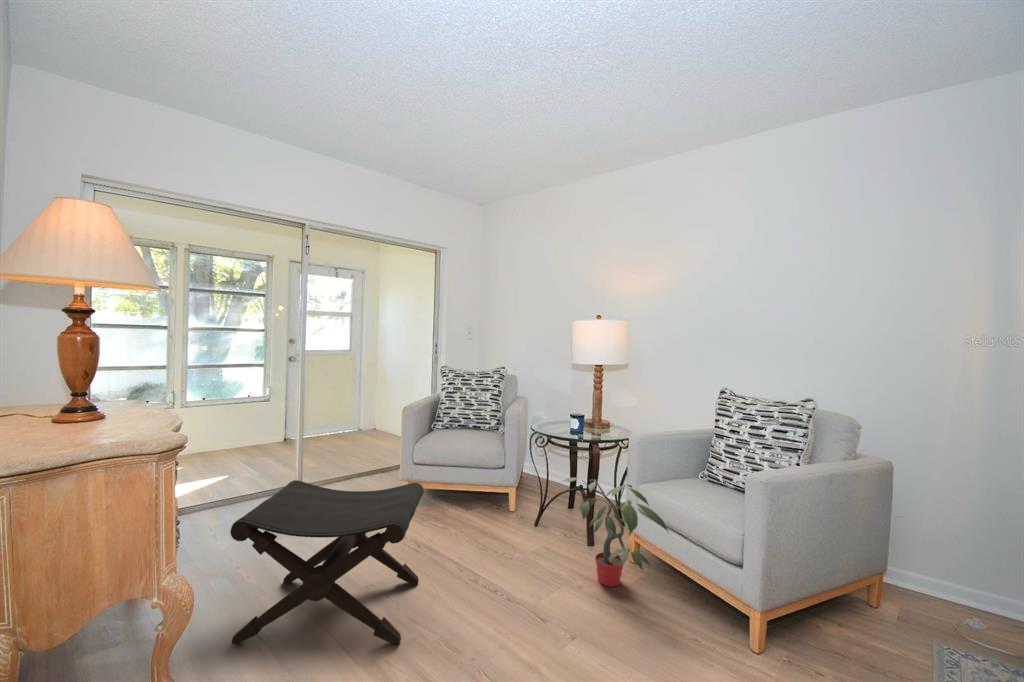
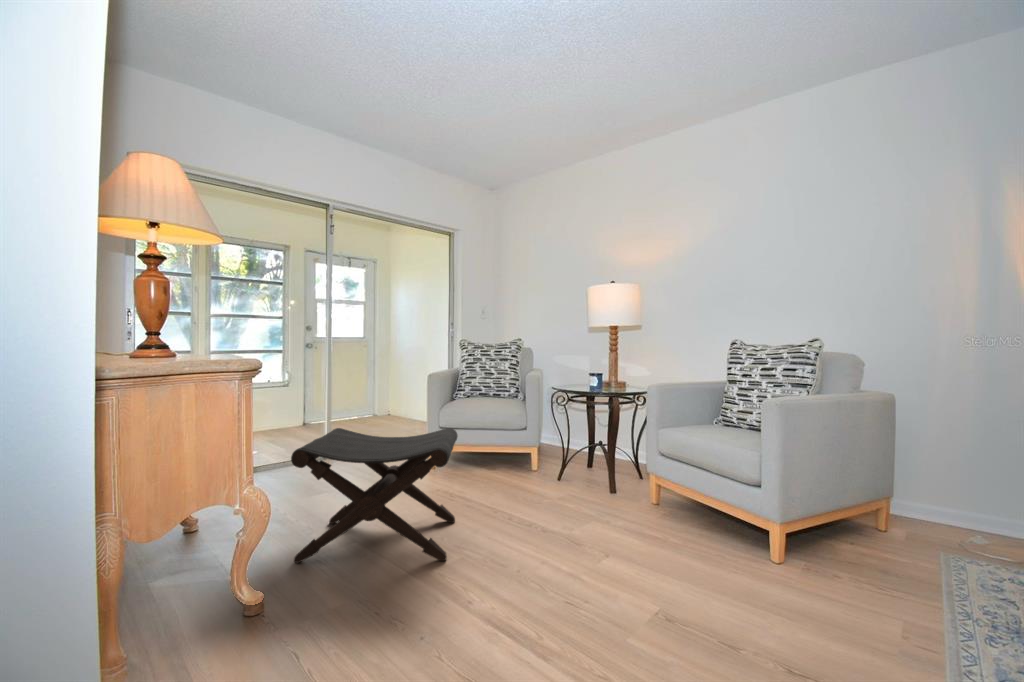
potted plant: present [562,477,668,587] -> none [583,423,691,521]

